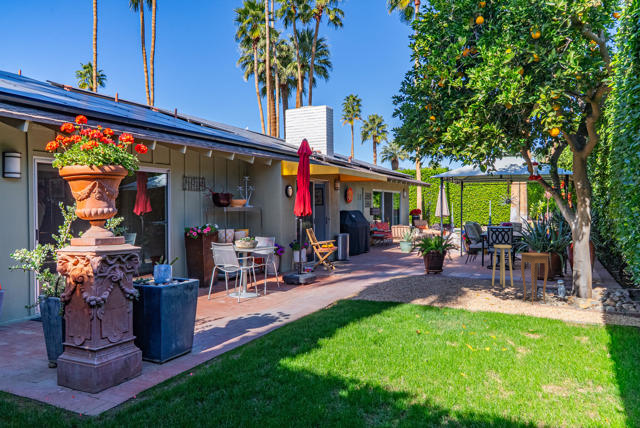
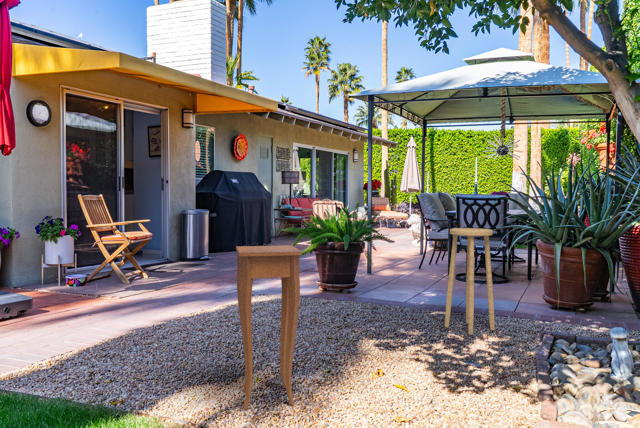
side table: present [520,253,550,305] -> present [236,245,302,410]

